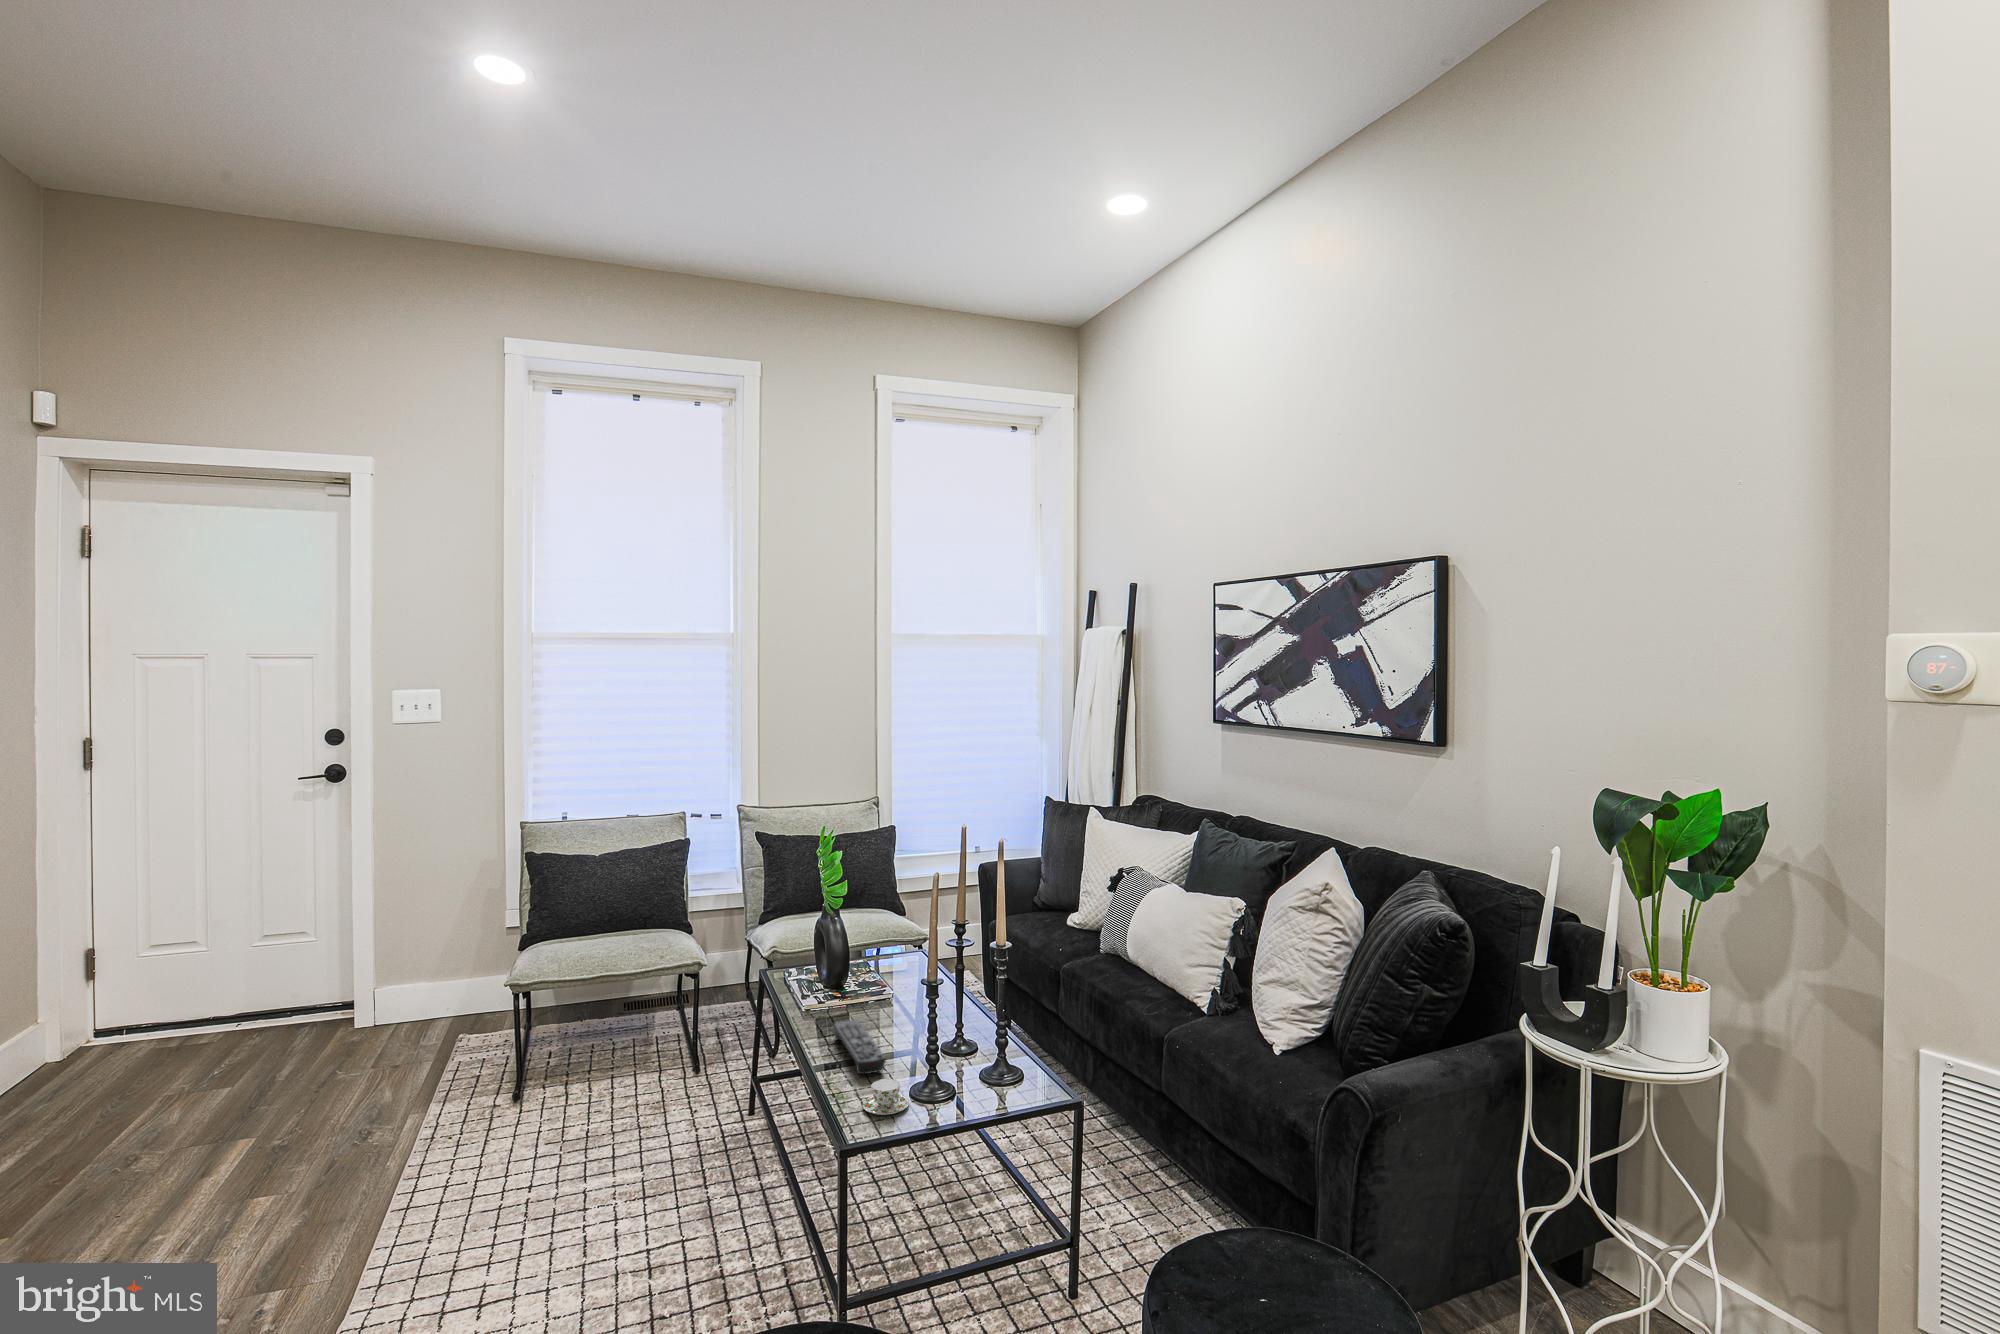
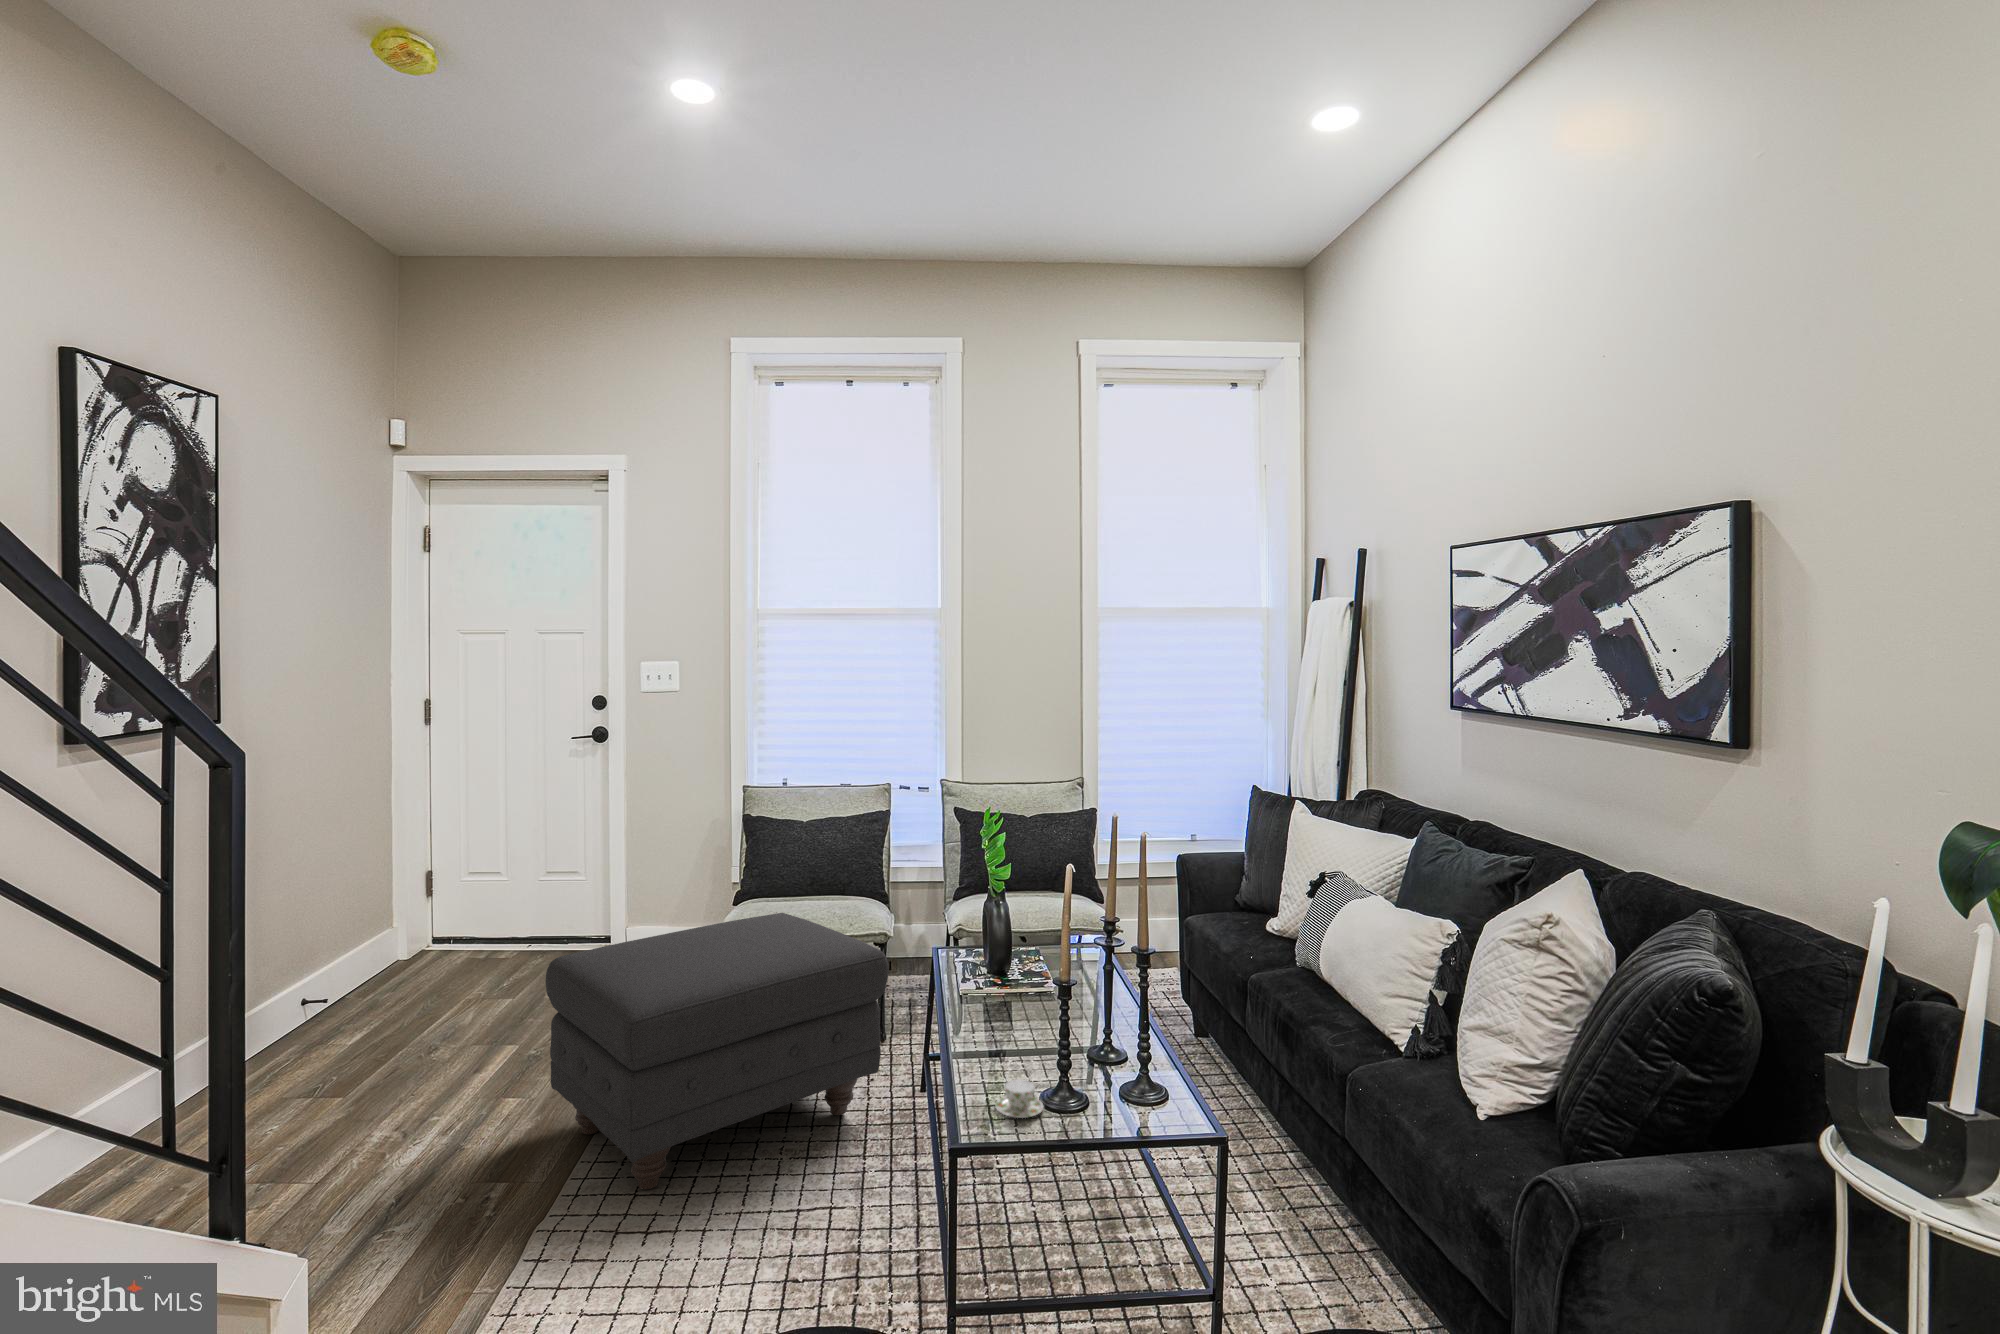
ottoman: none [323,950,716,1259] -> present [546,913,889,1189]
remote control: present [834,1020,886,1075] -> none [989,1011,1030,1071]

